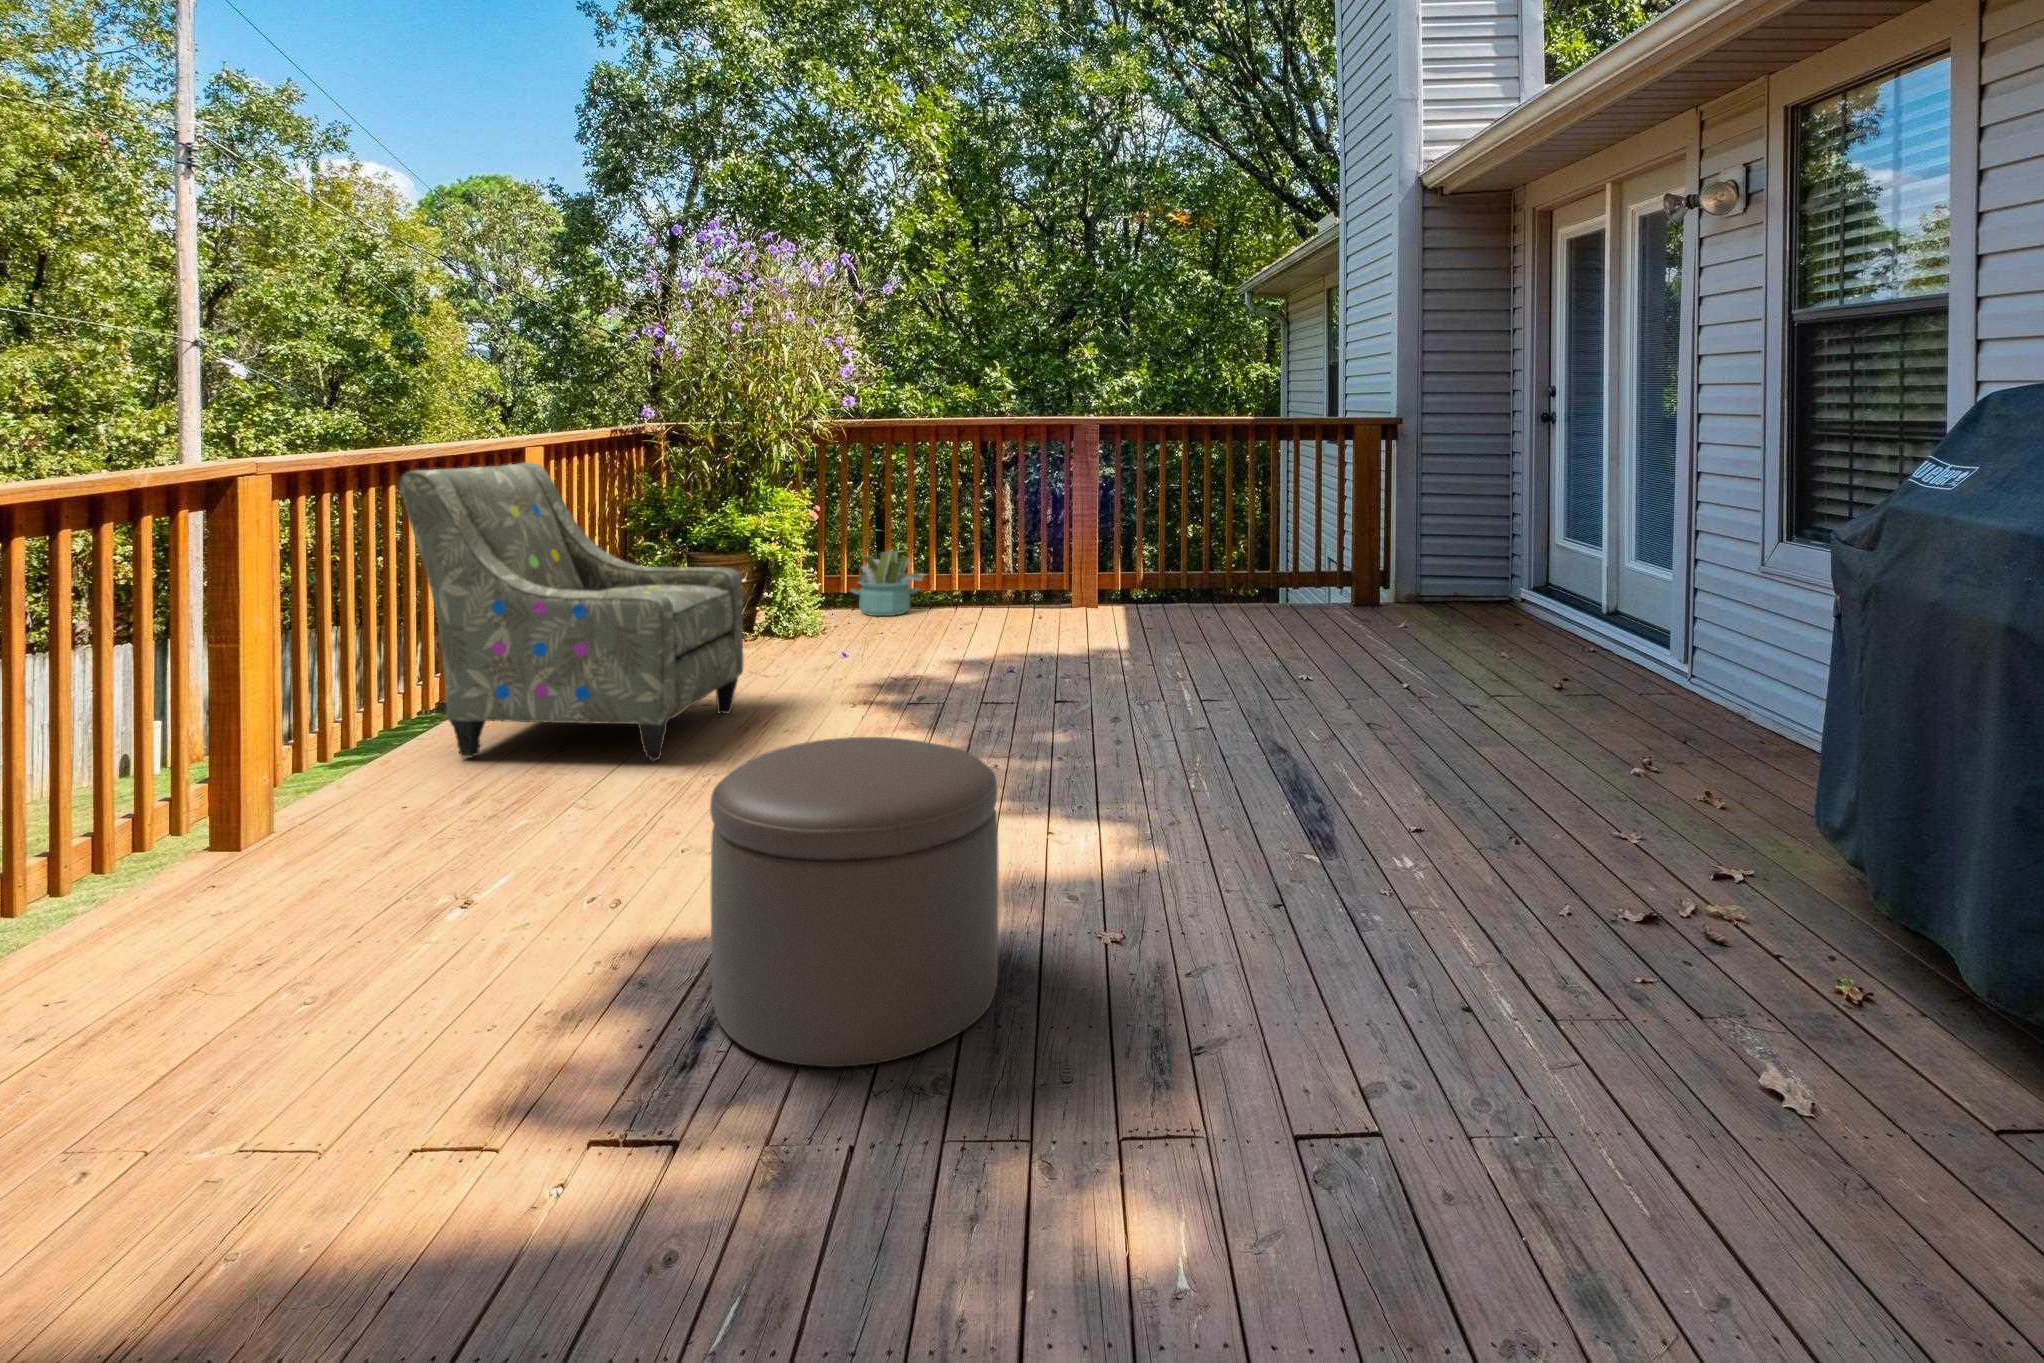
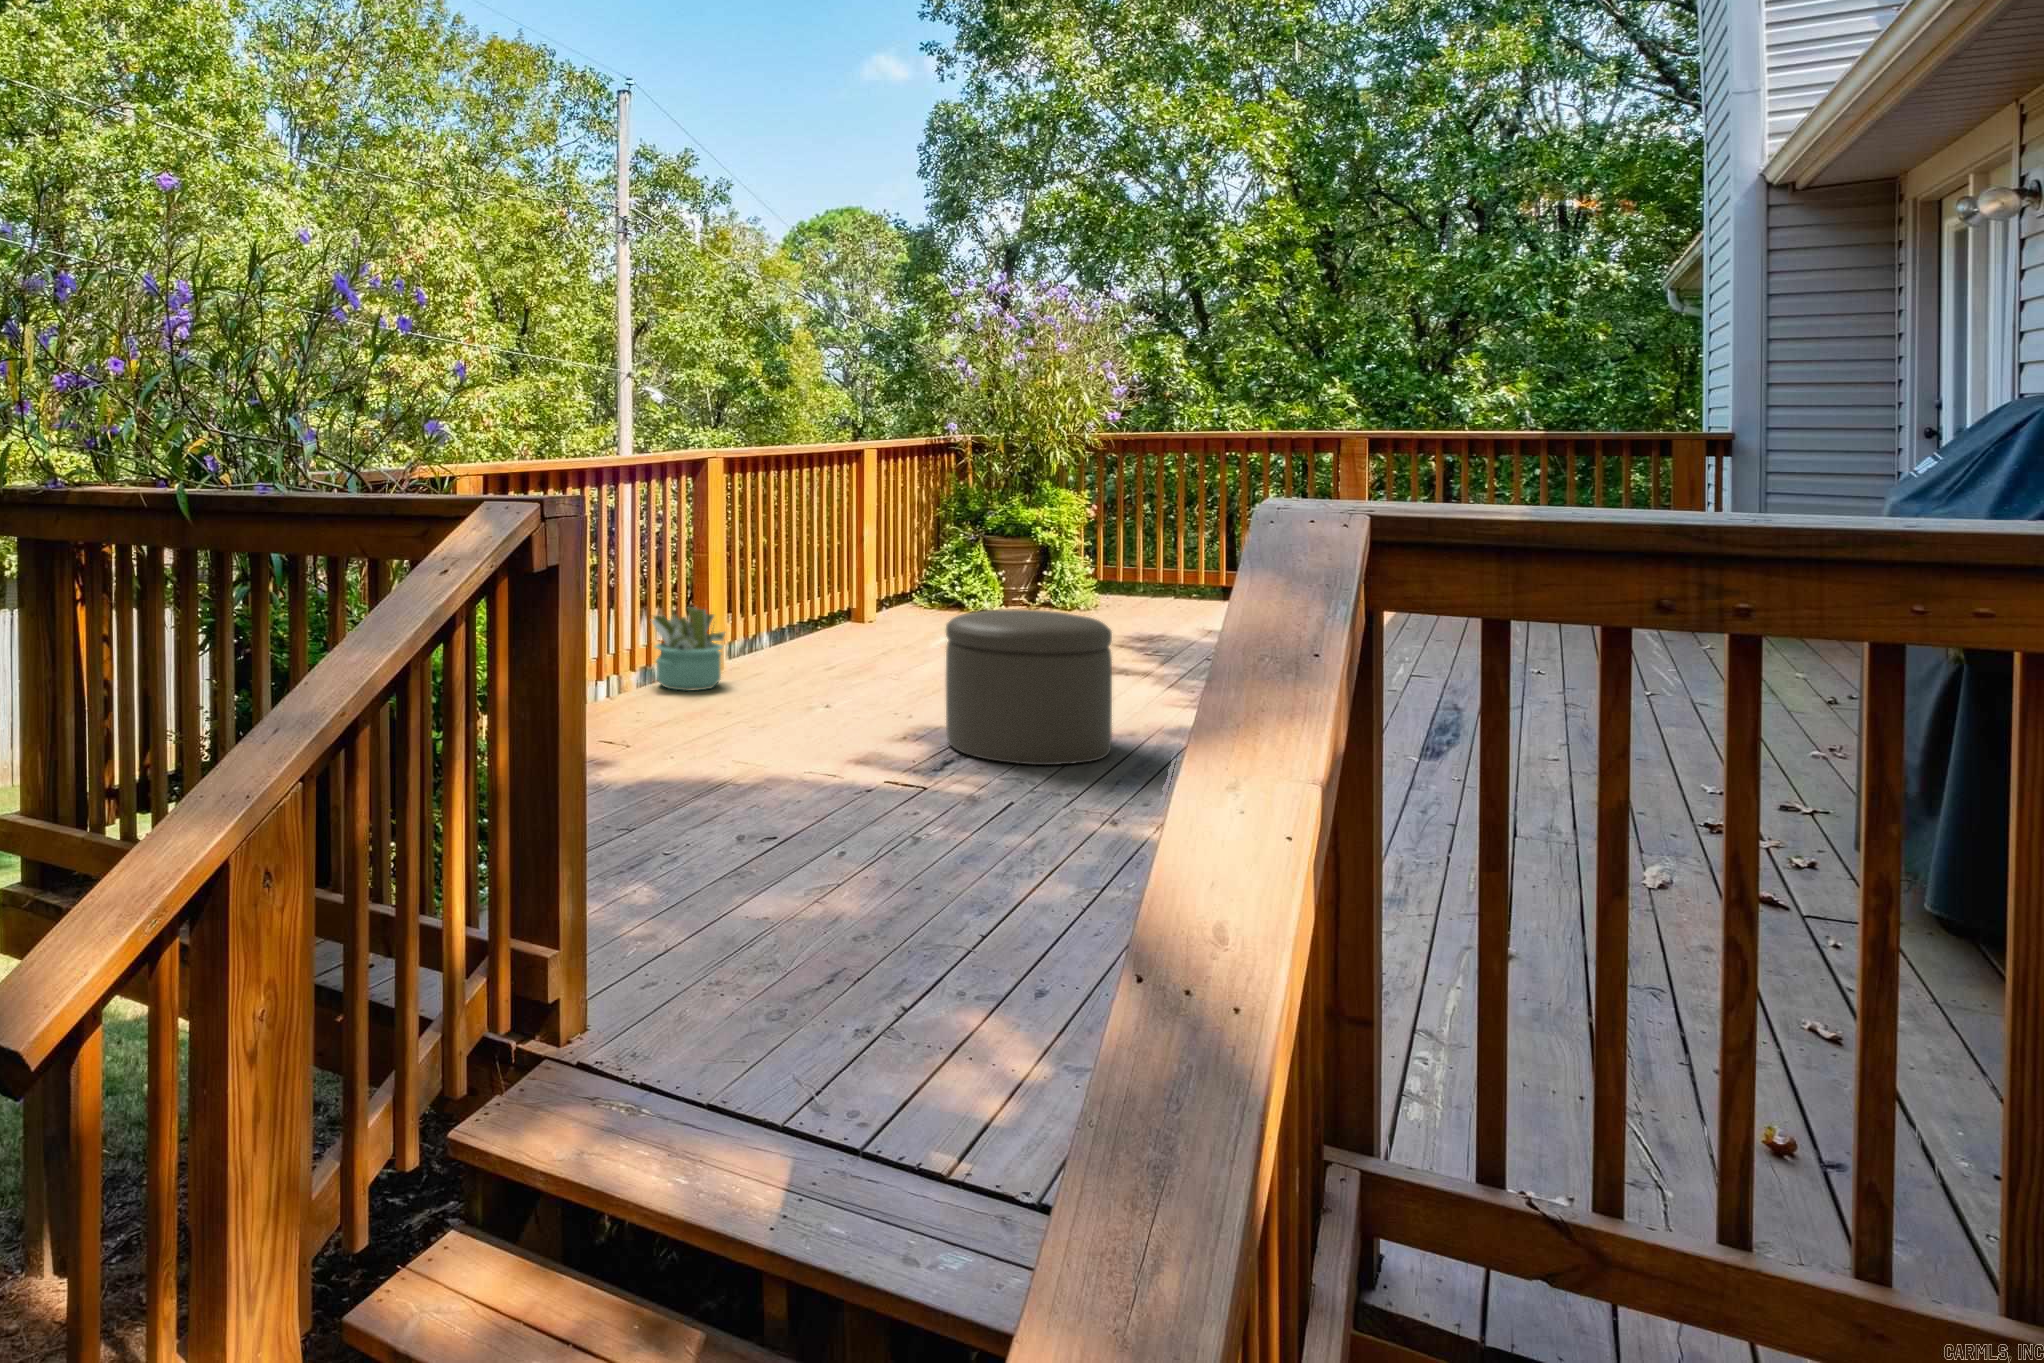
armchair: present [399,462,743,761] -> none [787,459,1011,659]
decorative plant: present [851,551,924,616] -> present [652,607,725,691]

